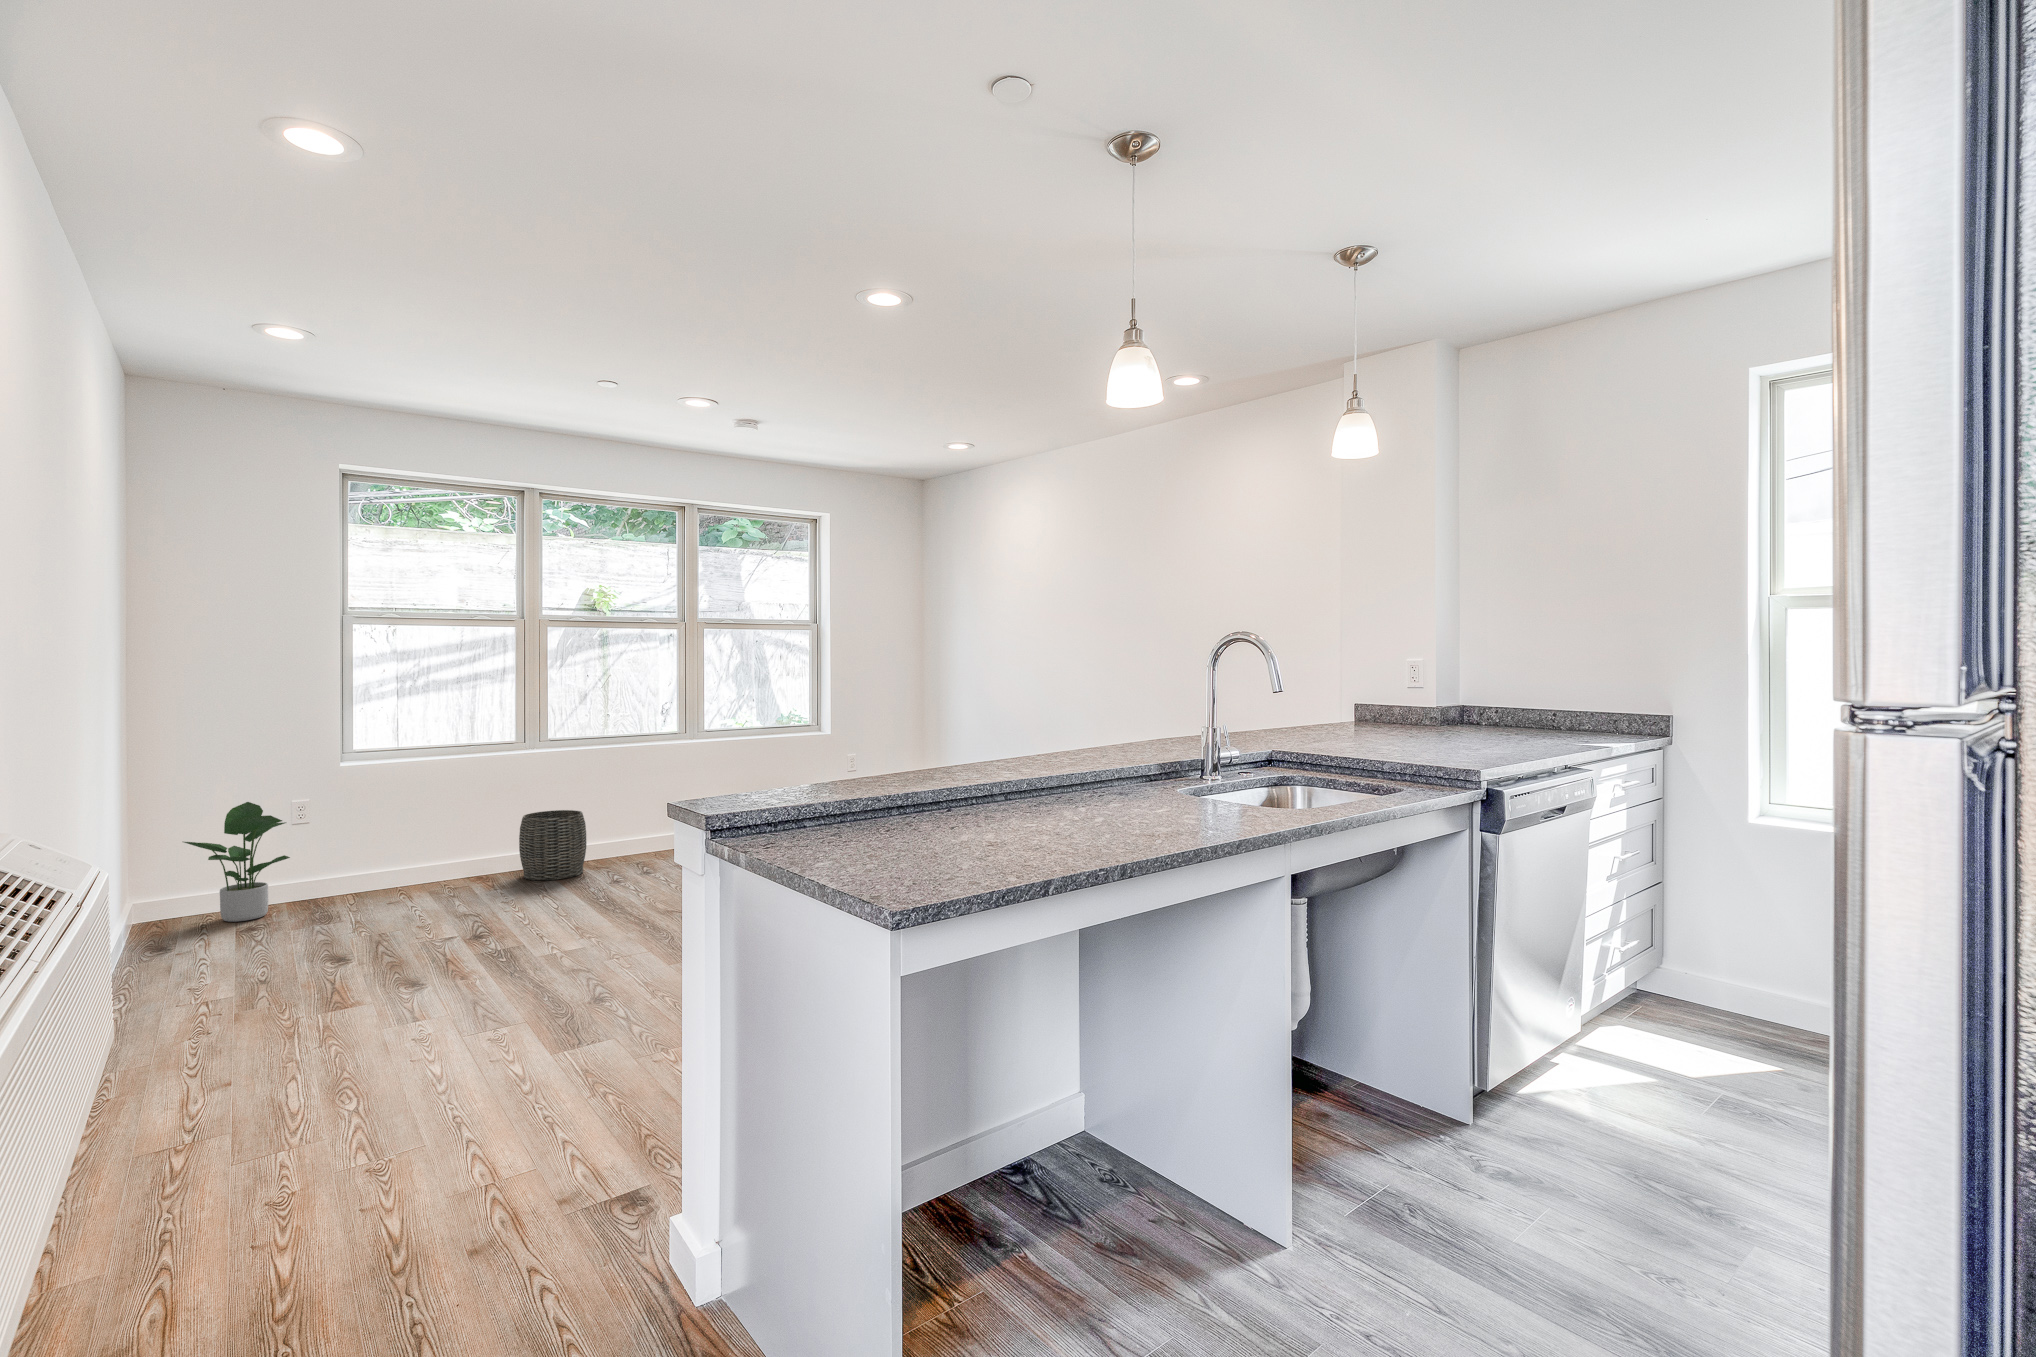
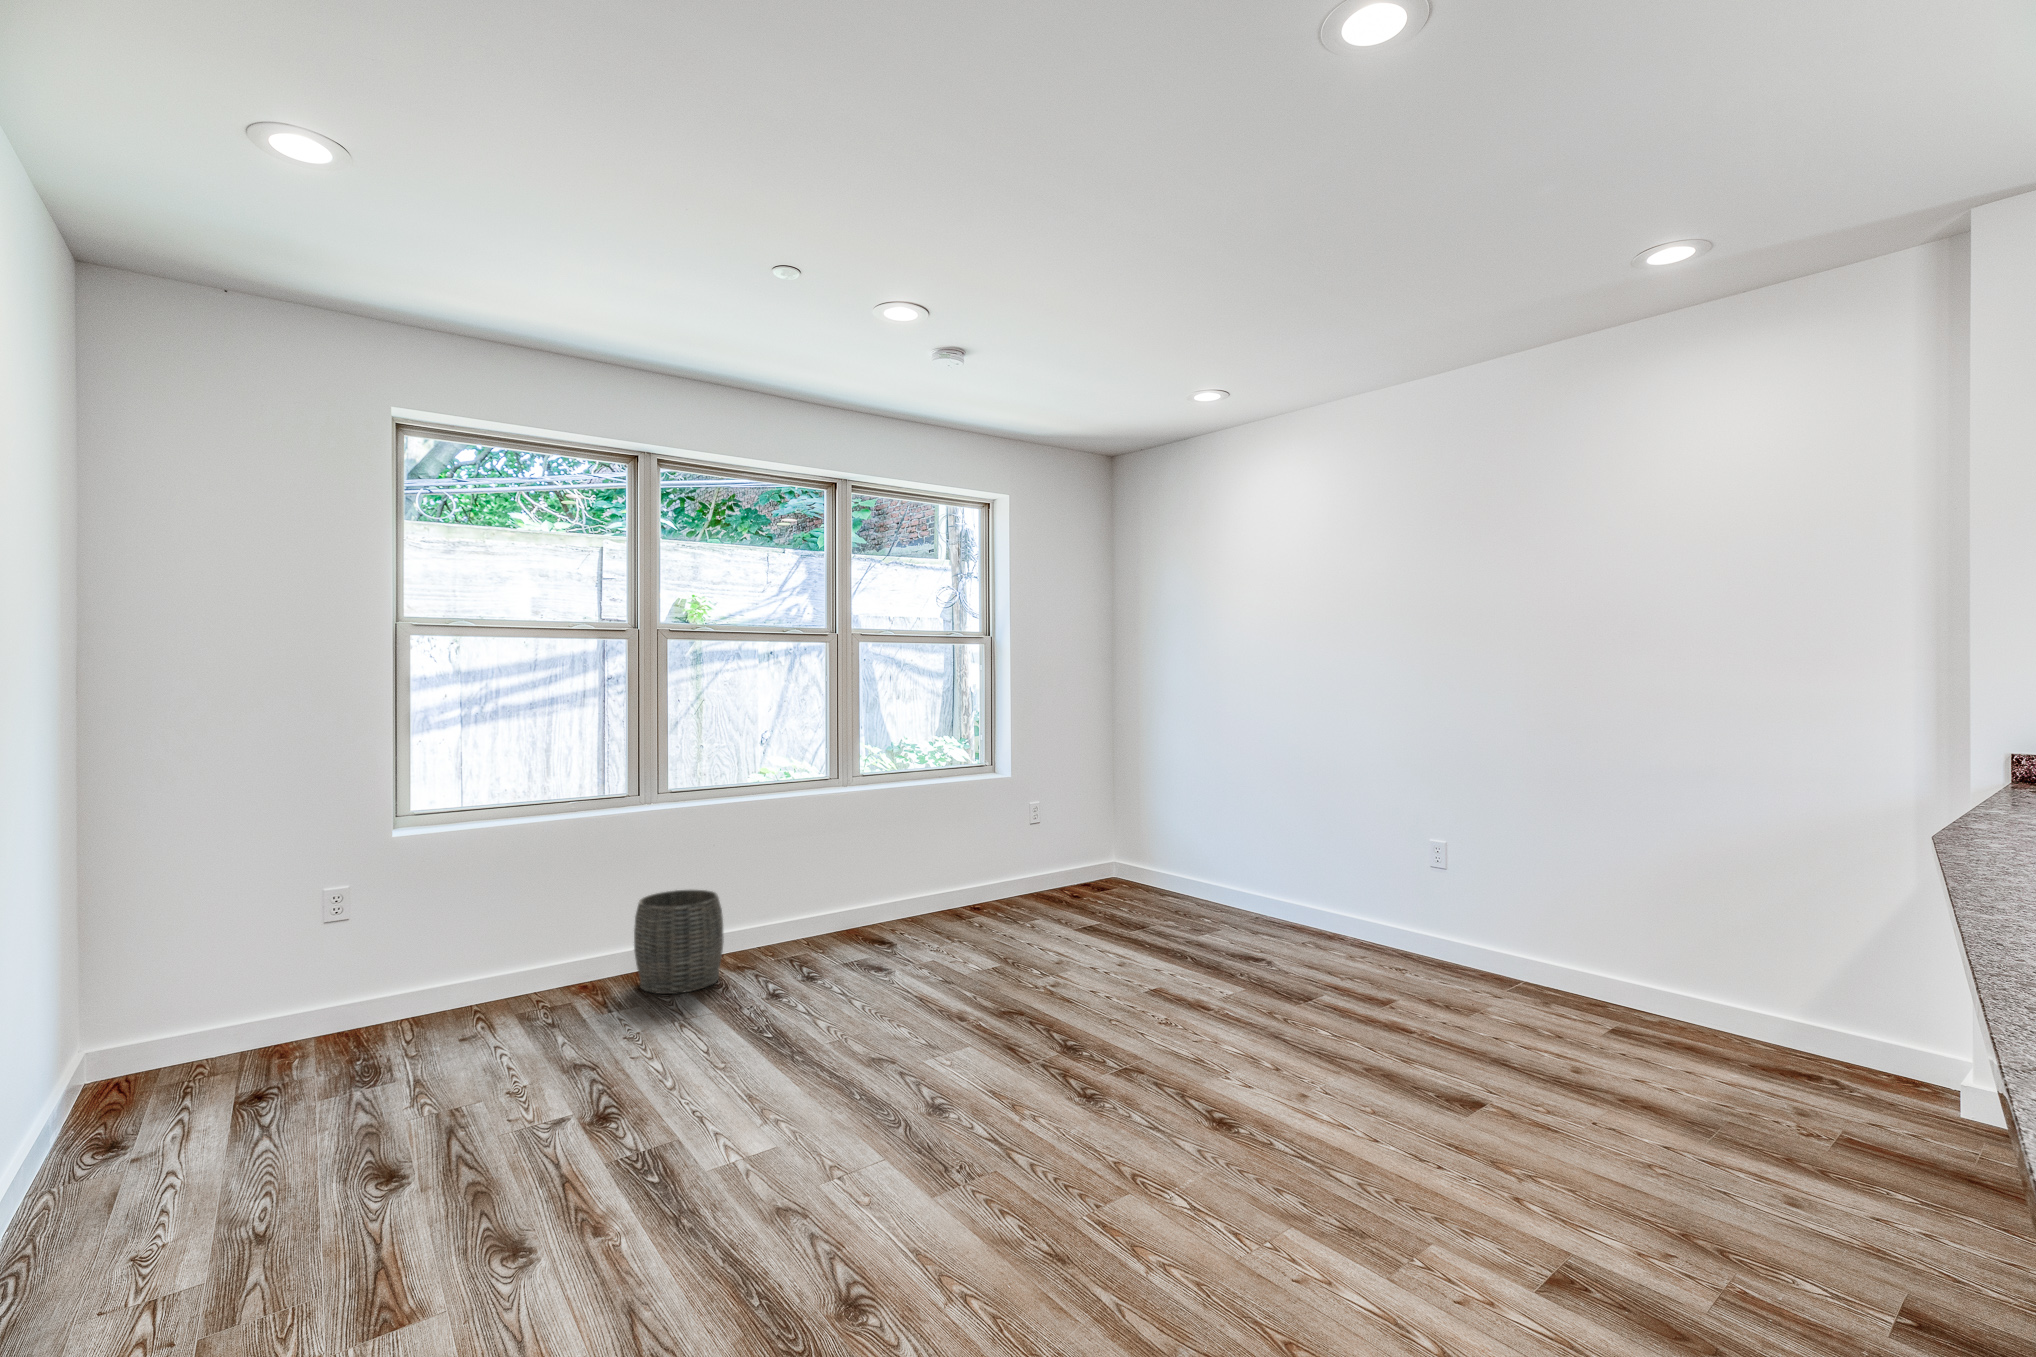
potted plant: present [184,802,290,922] -> none [157,895,319,1080]

